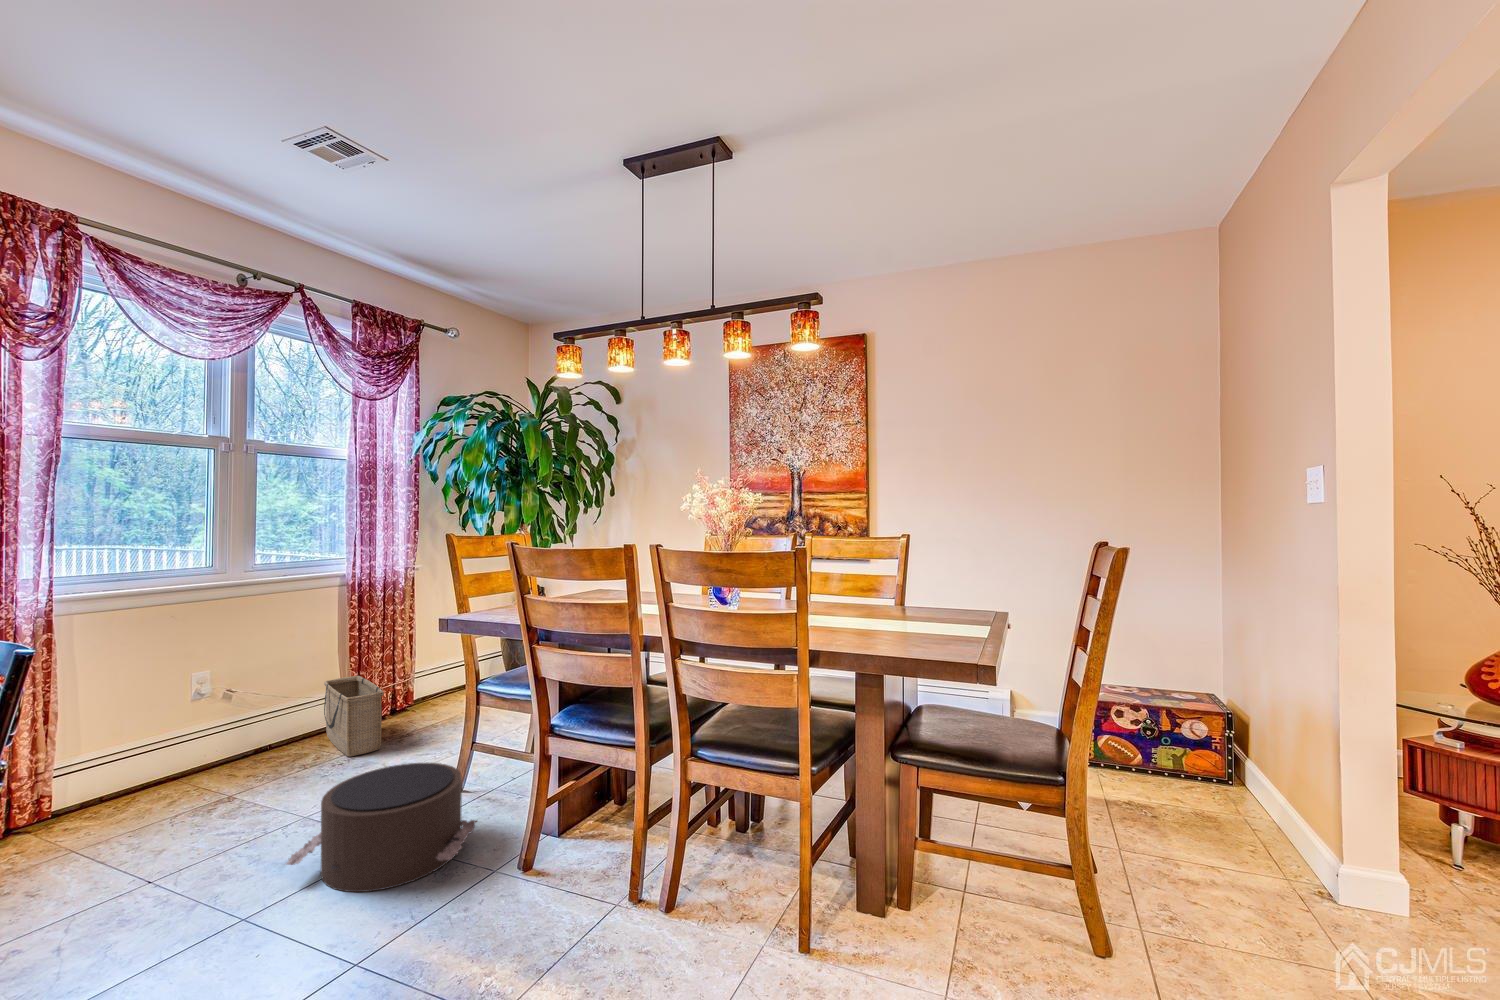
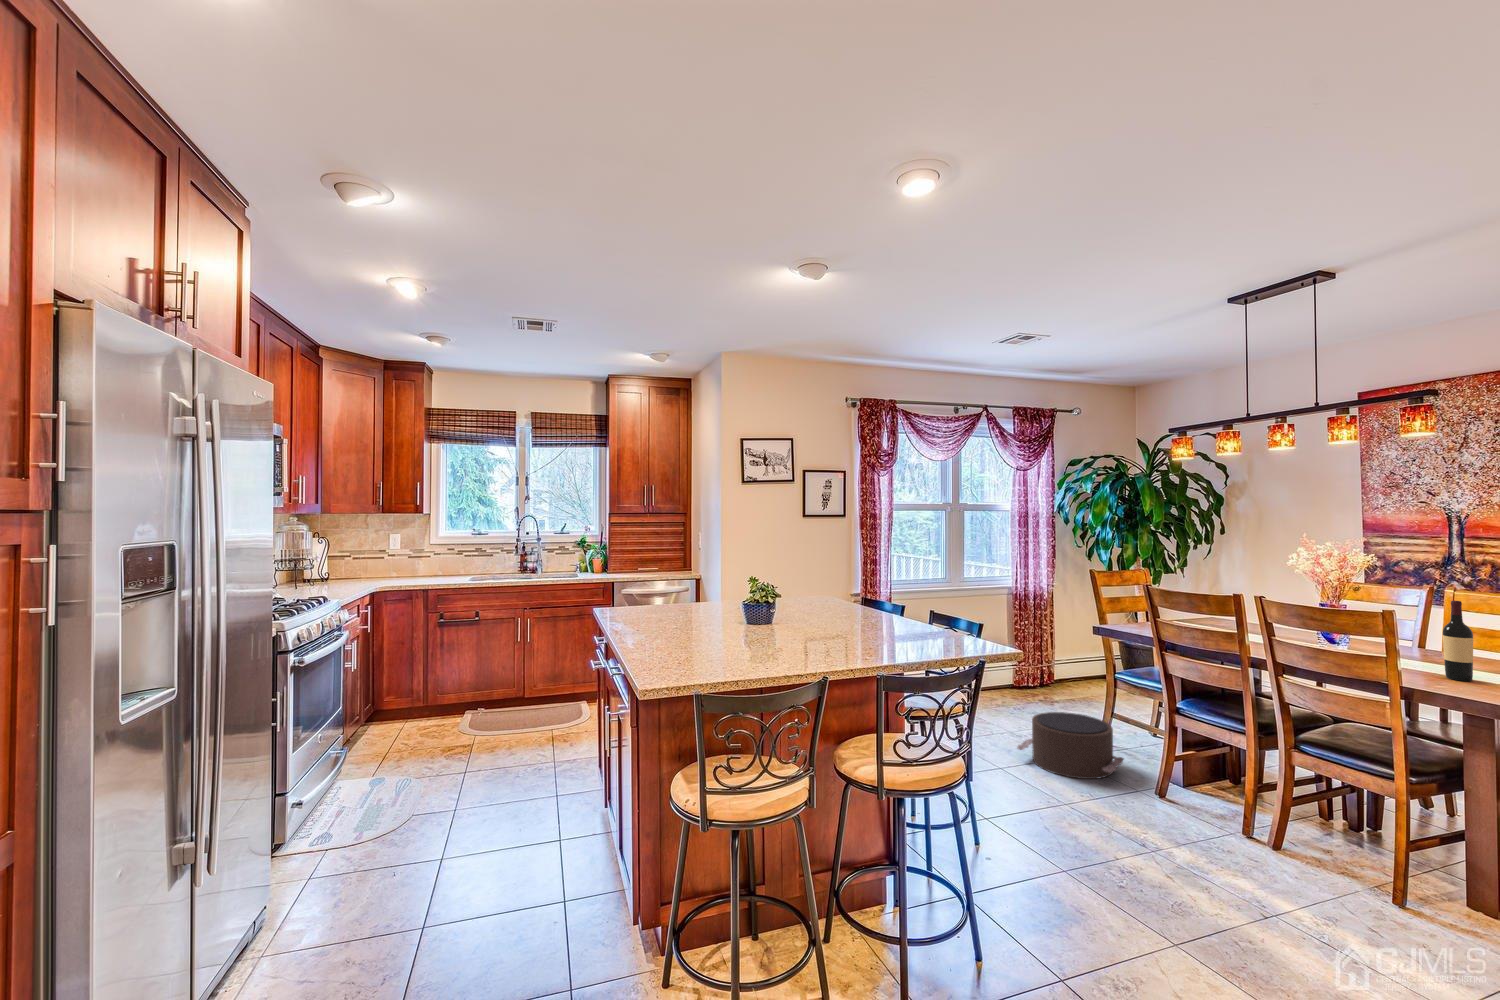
wine bottle: none [833,534,858,630] -> present [1443,601,1473,681]
basket: present [324,676,384,756] -> none [1001,655,1043,706]

